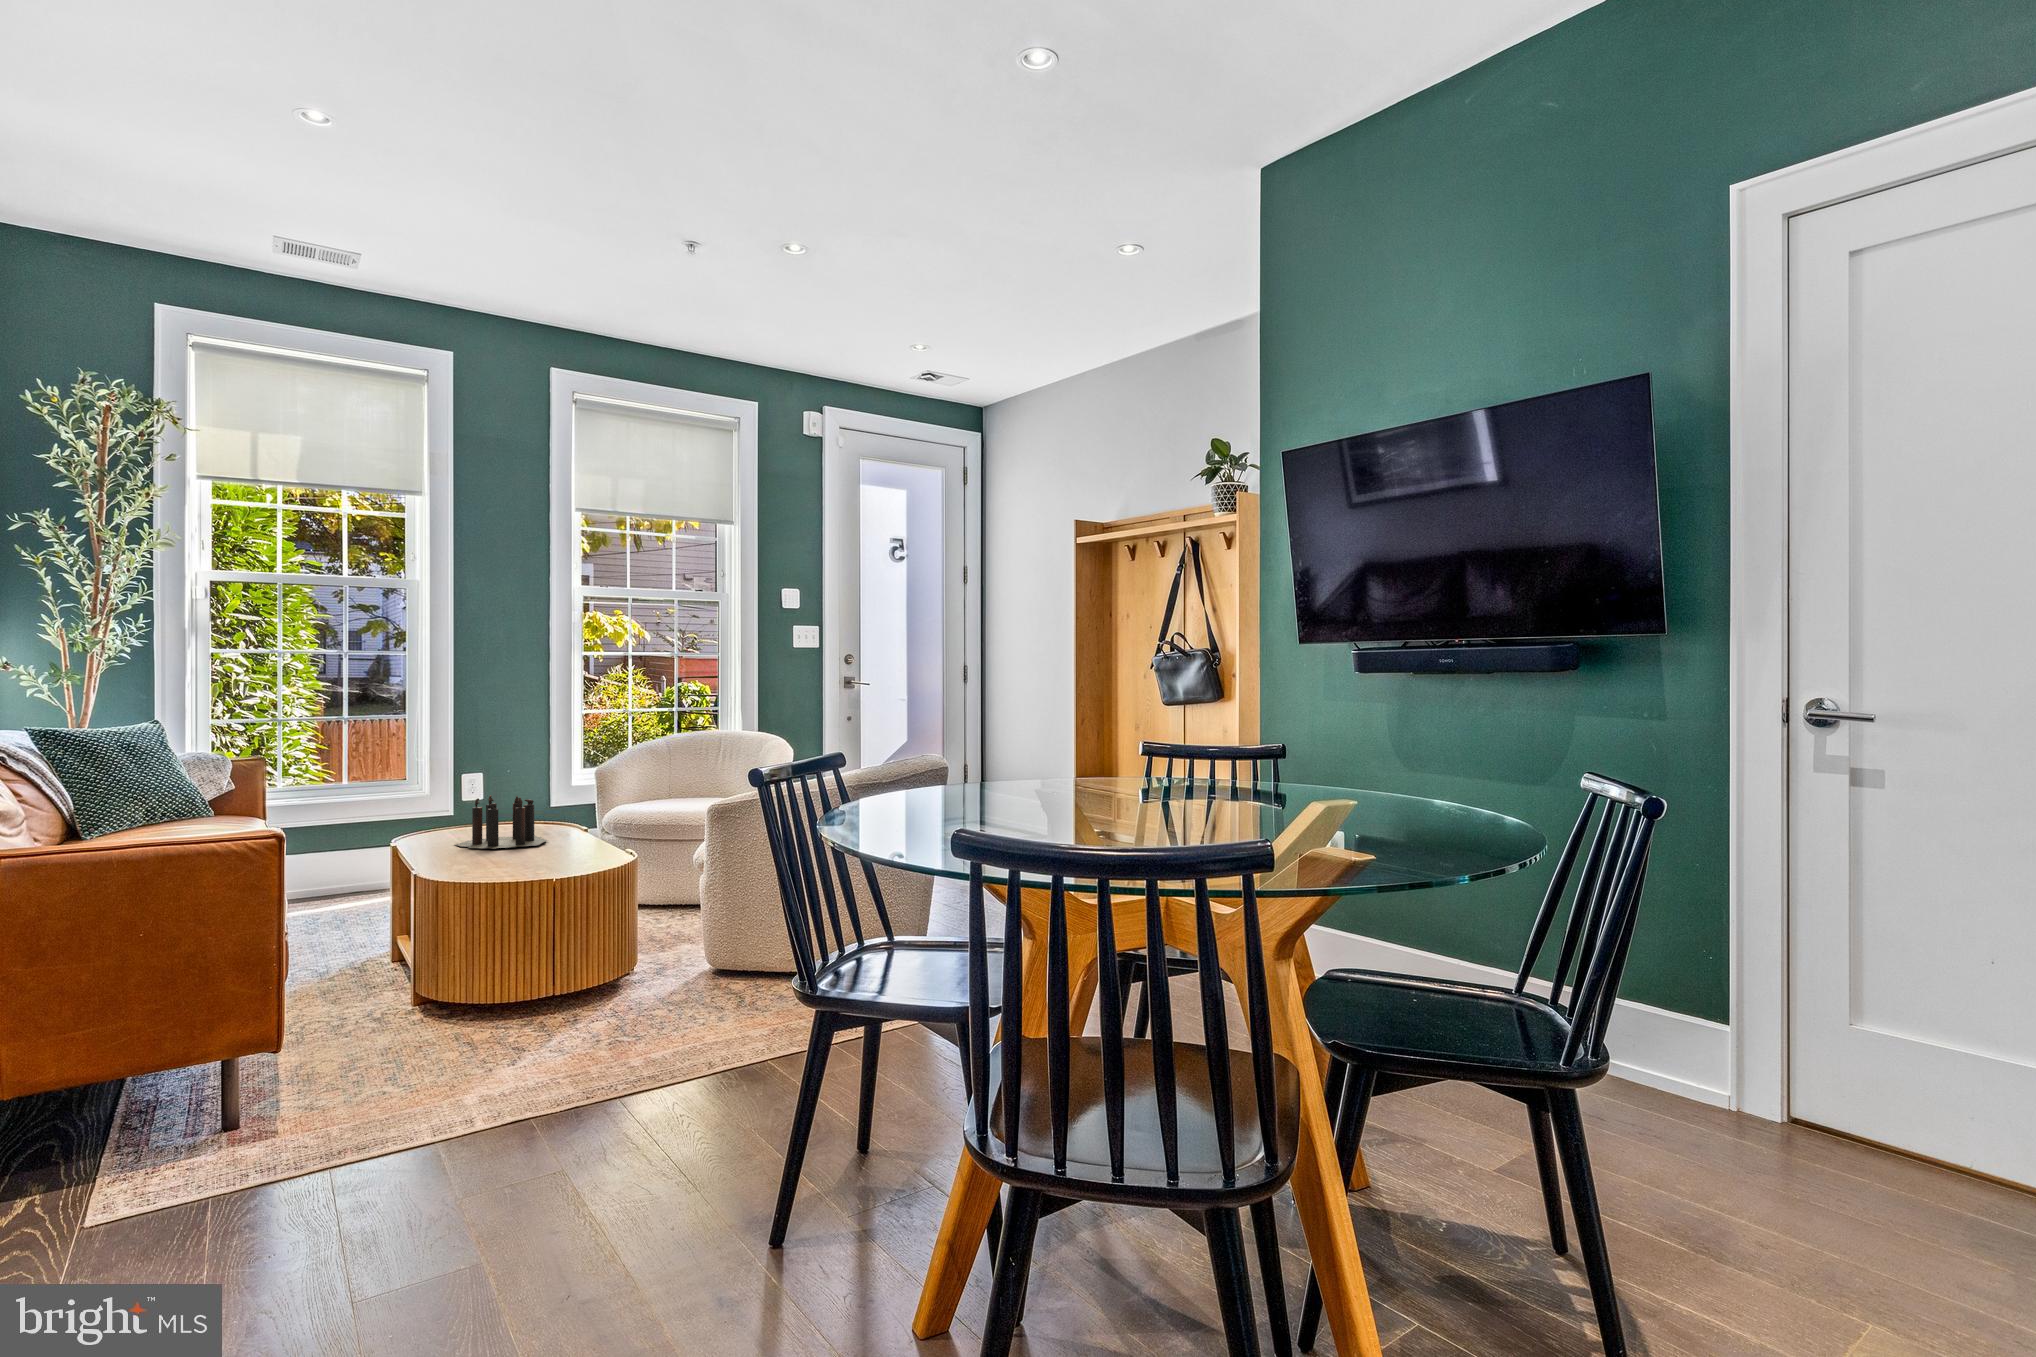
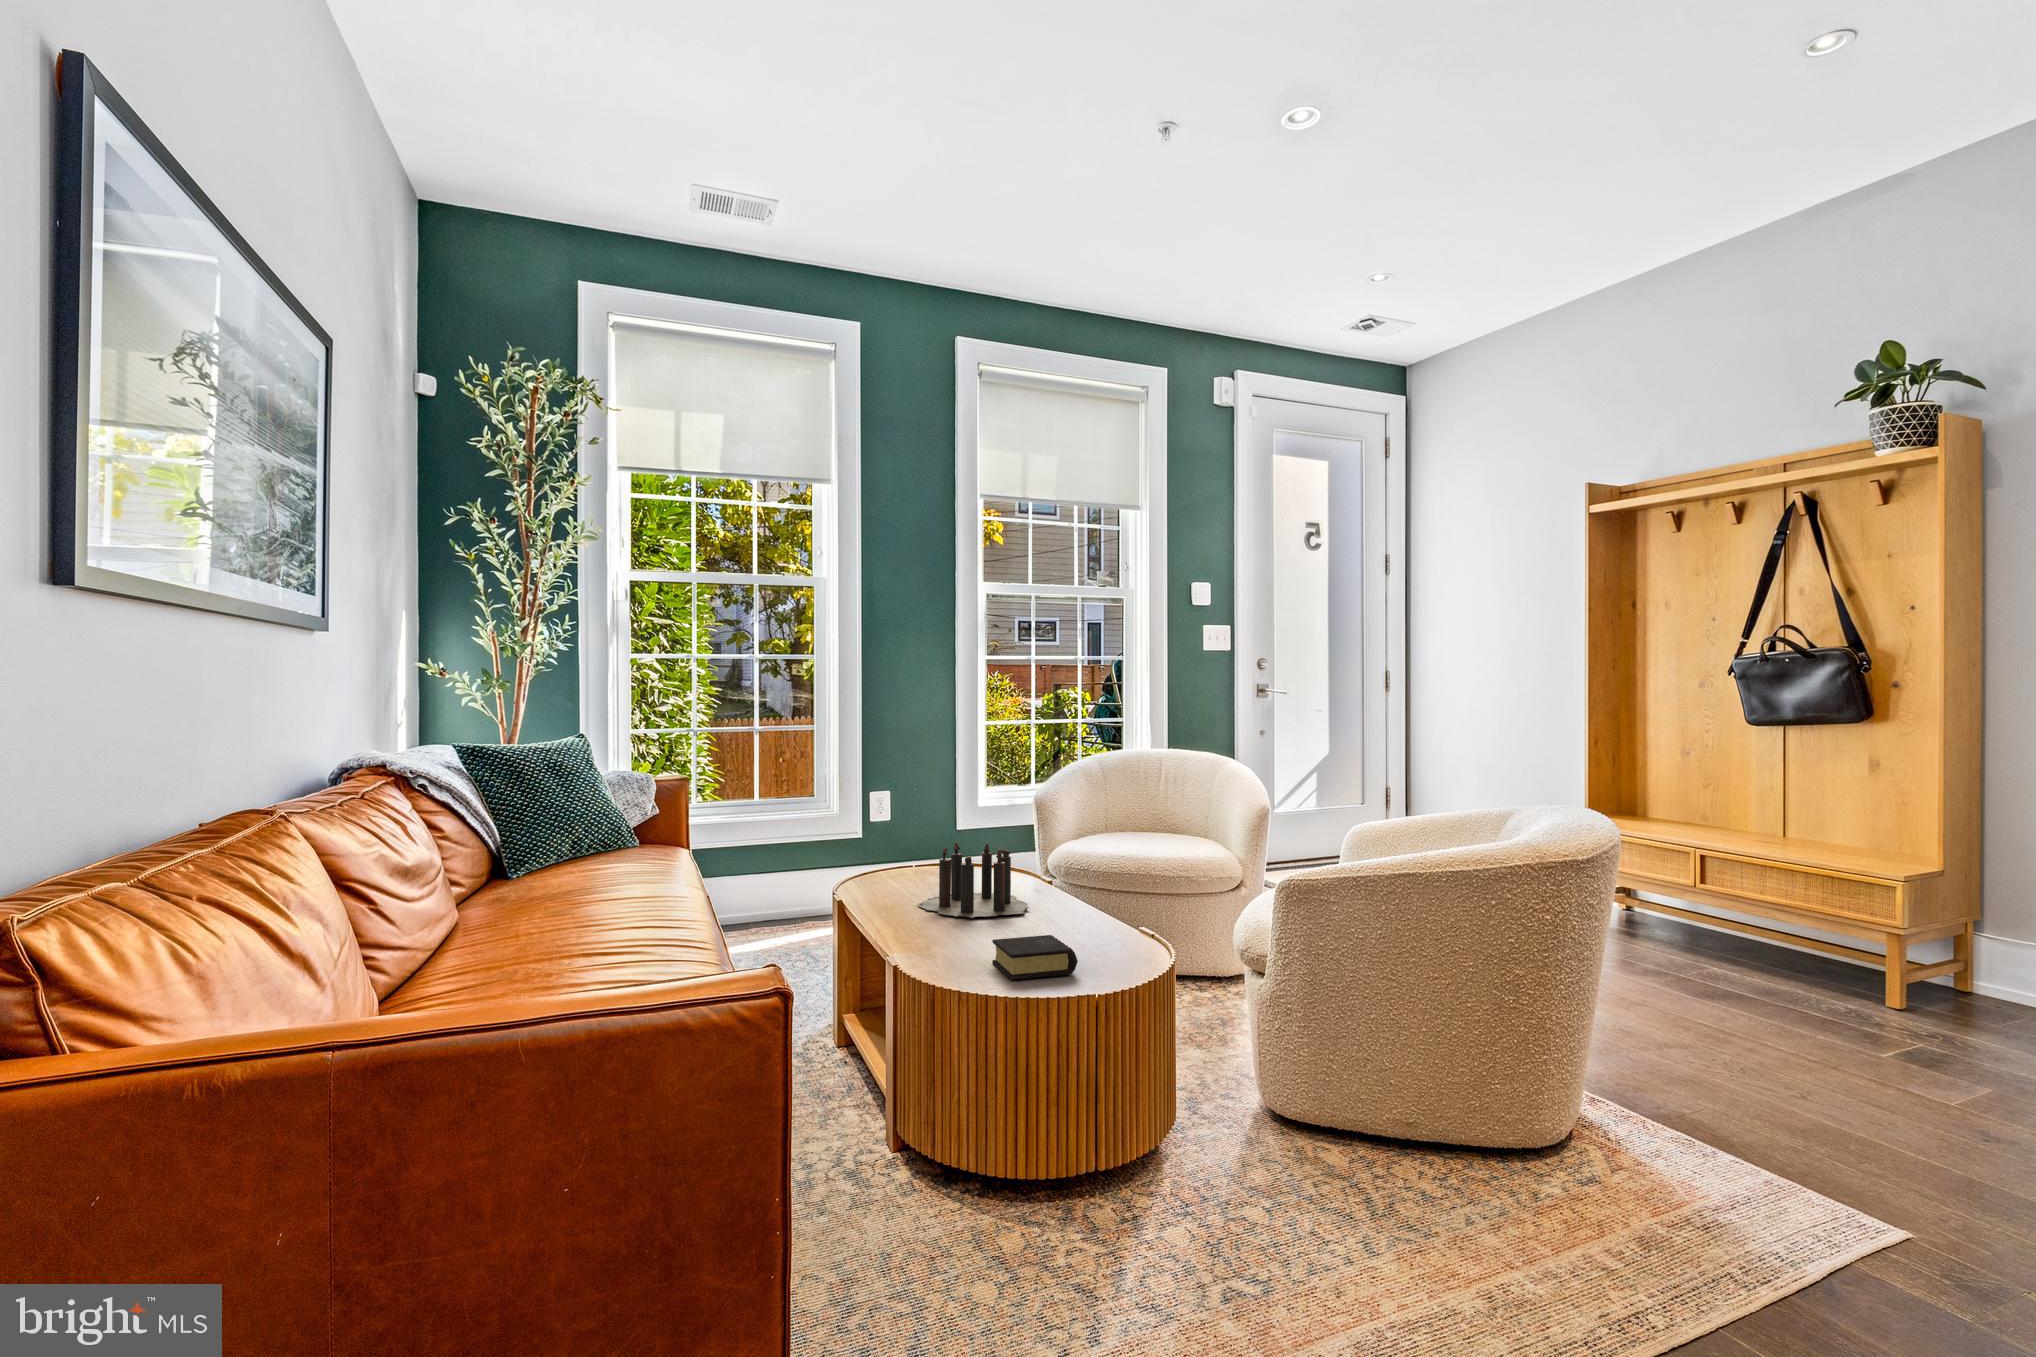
book: none [490,849,551,876] -> present [992,935,1078,980]

